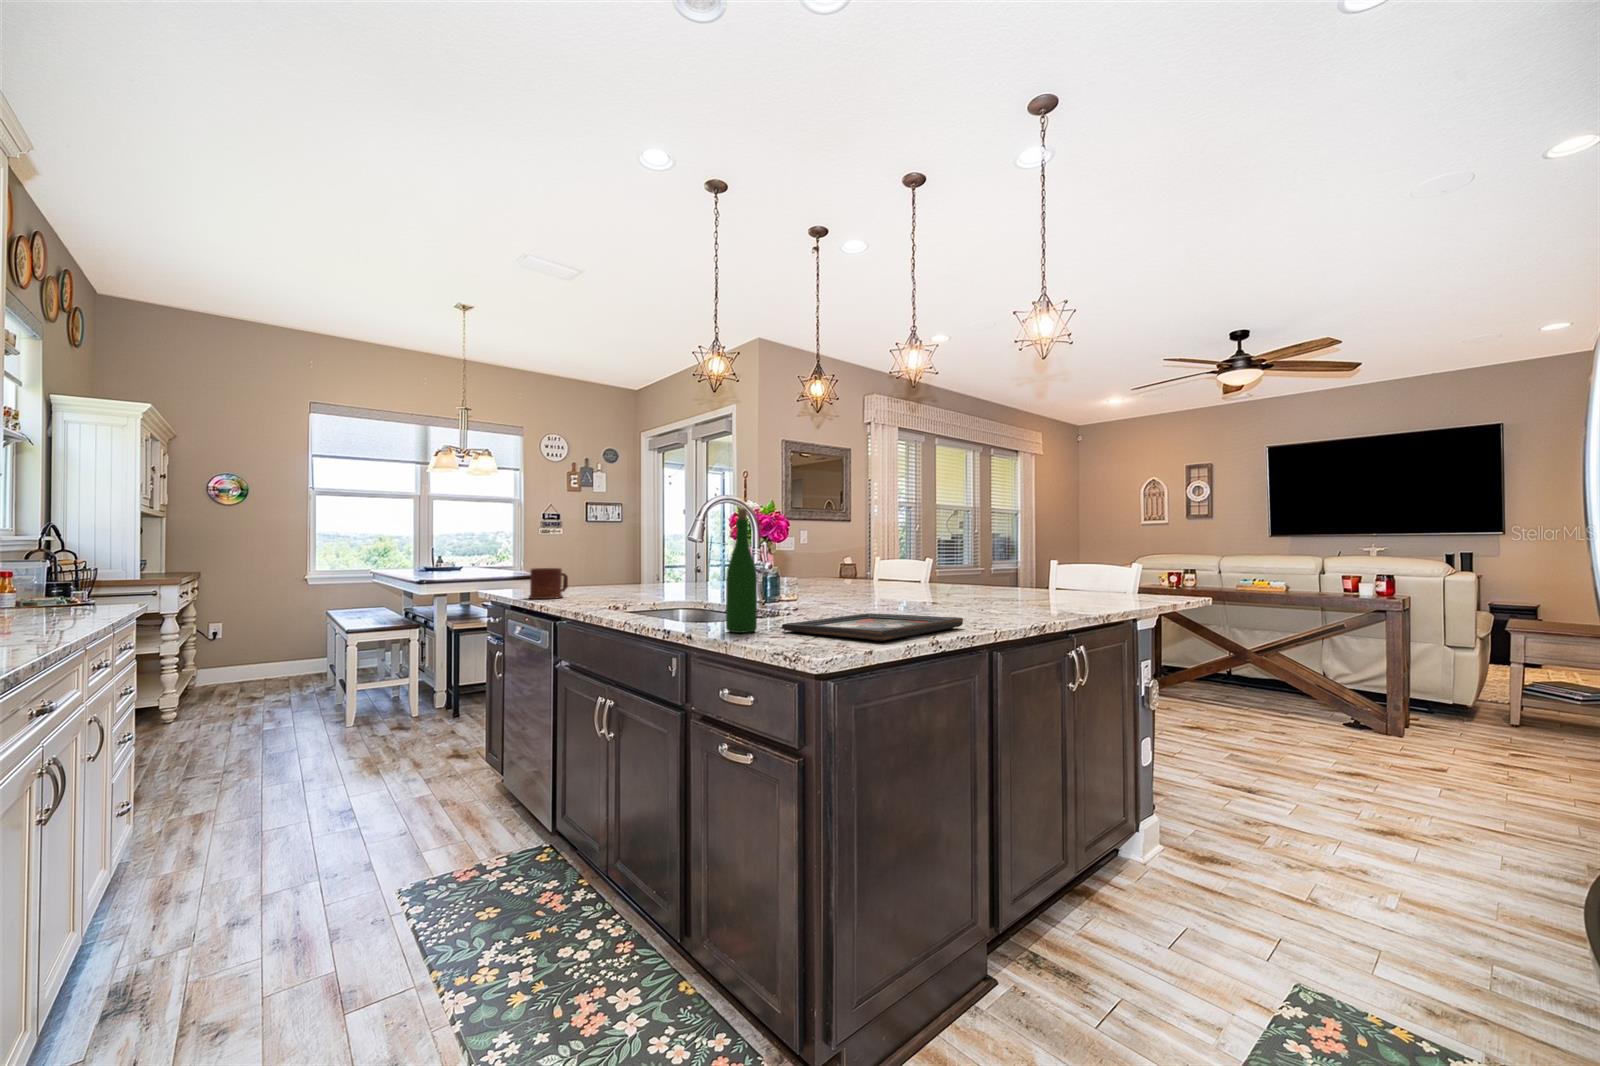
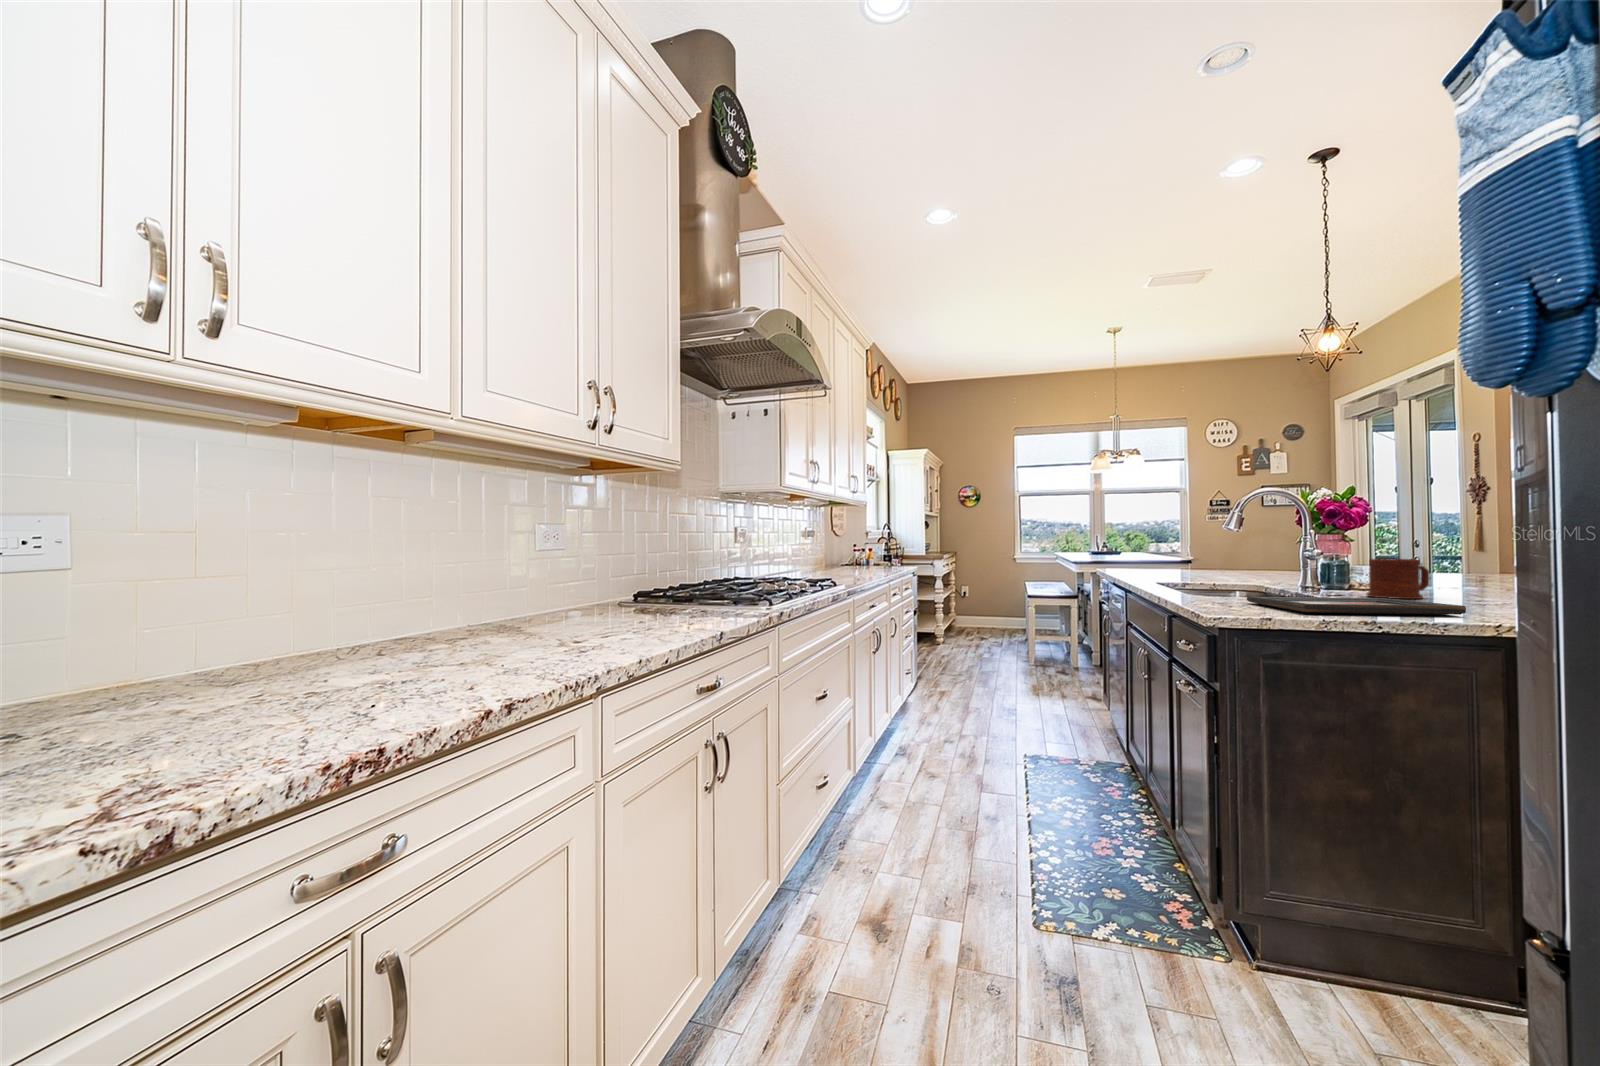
wine bottle: present [726,508,757,633] -> none [1199,503,1227,601]
mug: present [529,568,568,599] -> present [1367,559,1429,599]

